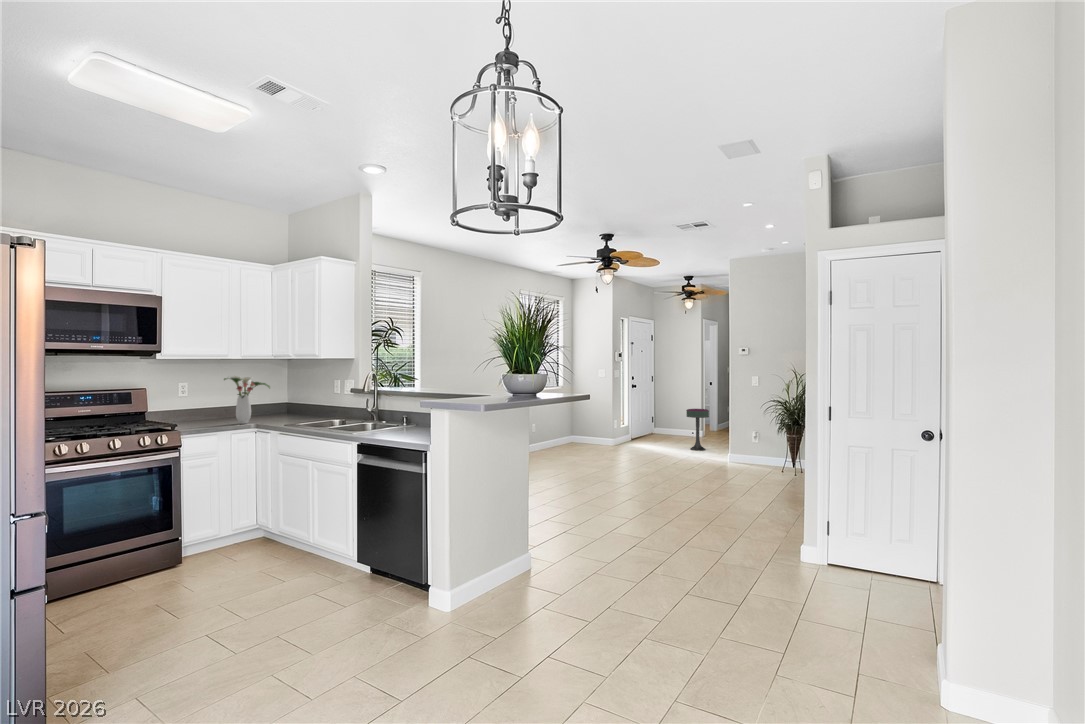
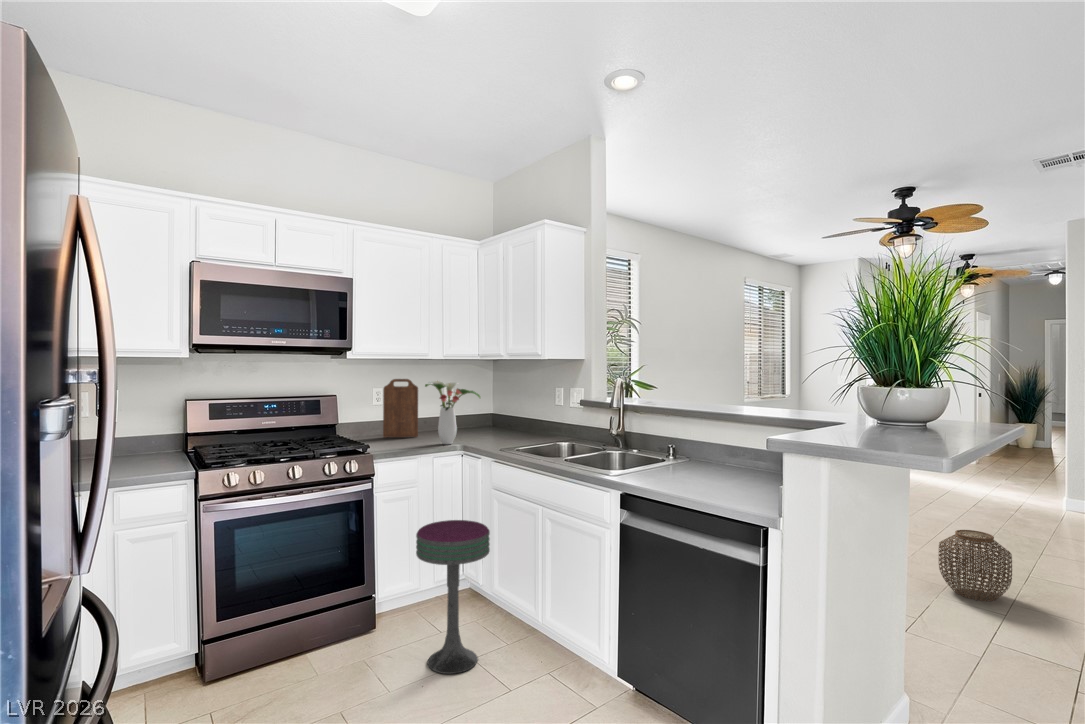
cutting board: none [188,375,219,422] -> present [383,379,418,437]
bar stool: present [686,409,709,450] -> present [416,520,490,674]
woven basket: none [598,468,636,511] -> present [939,530,1012,601]

